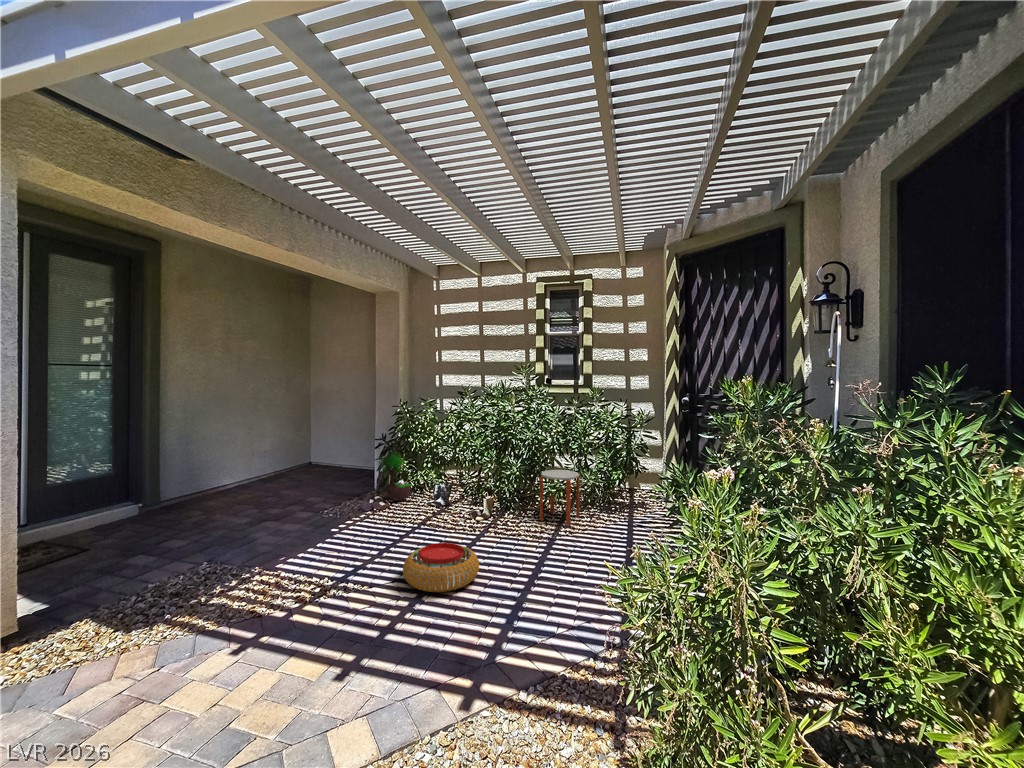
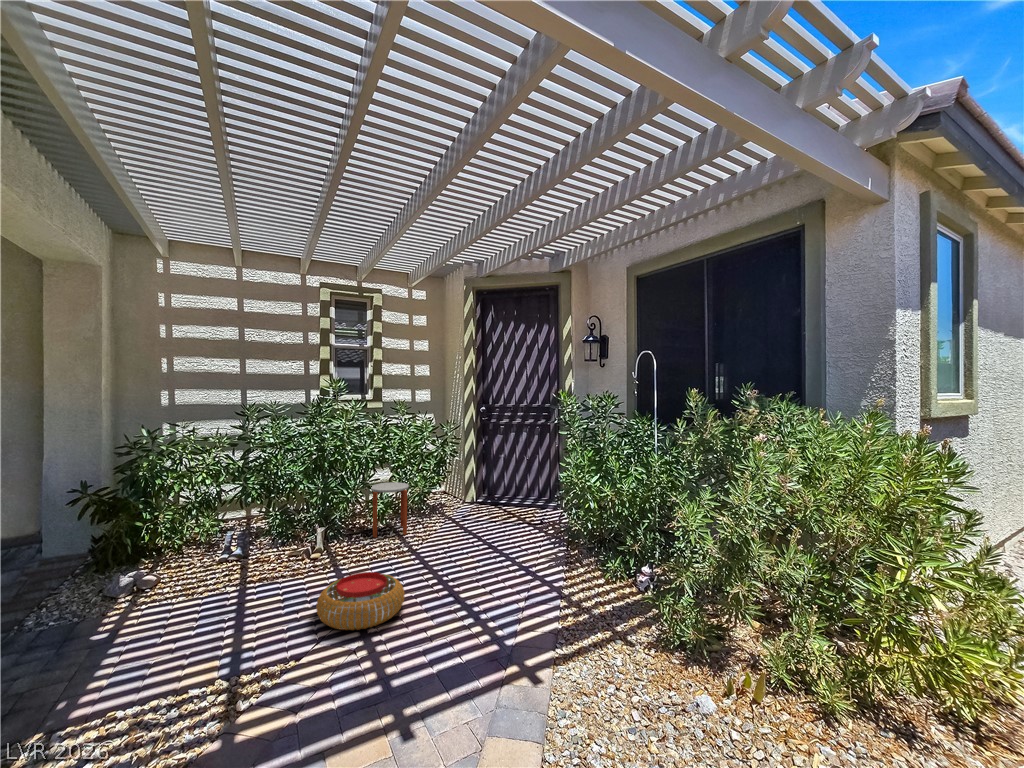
potted tree: present [379,454,411,501] -> none [117,490,177,563]

